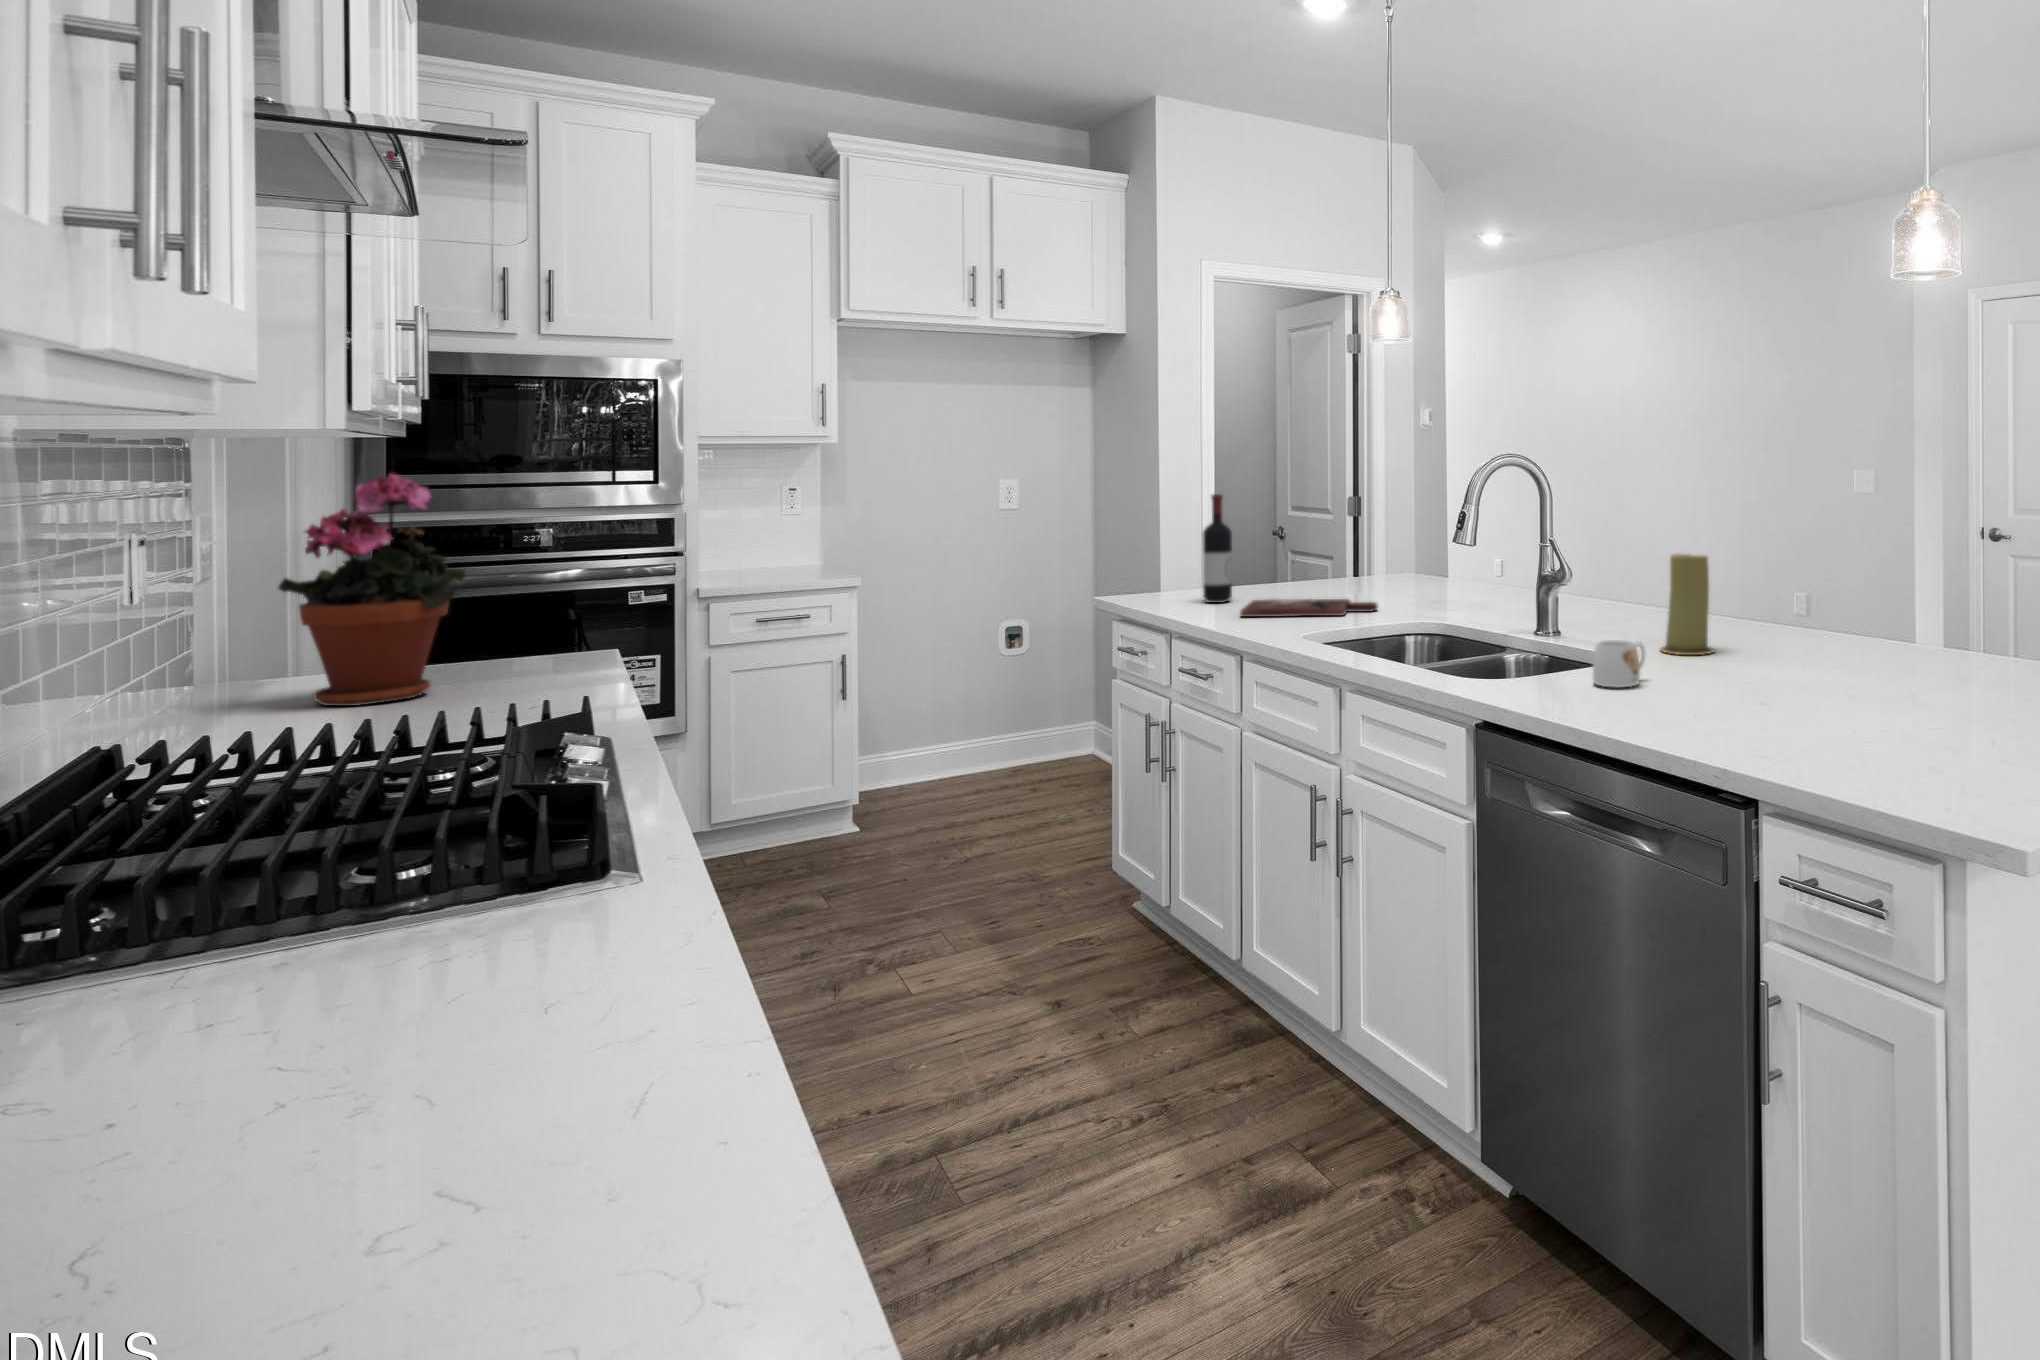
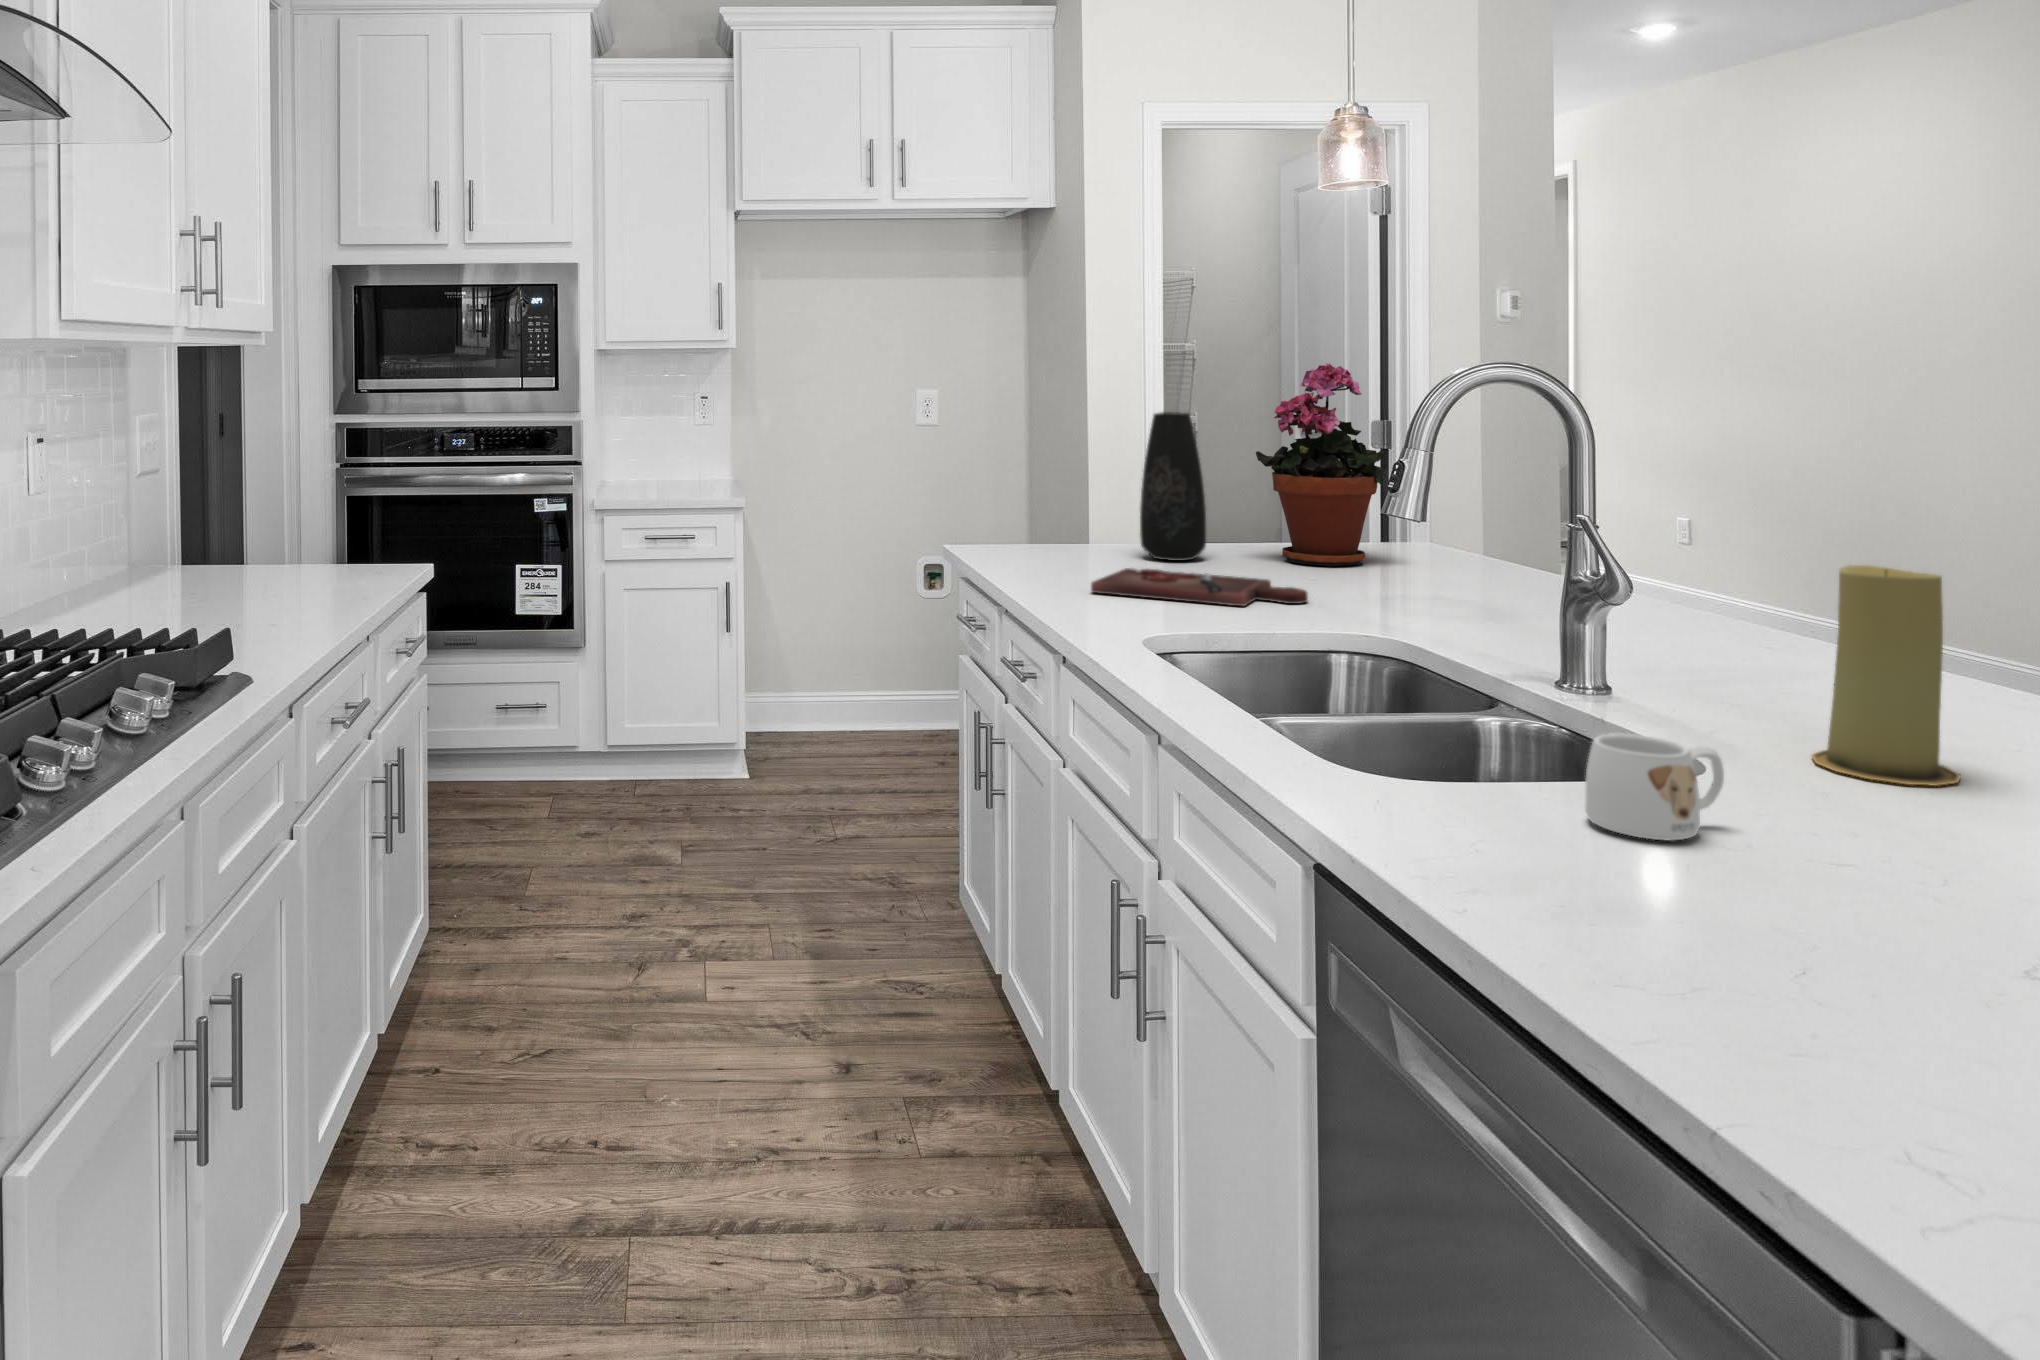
potted plant: present [278,474,465,706] -> present [1256,363,1384,566]
vase: none [1247,491,1292,595] -> present [1140,412,1206,561]
wine bottle: present [1202,494,1232,603] -> none [1067,416,1108,567]

